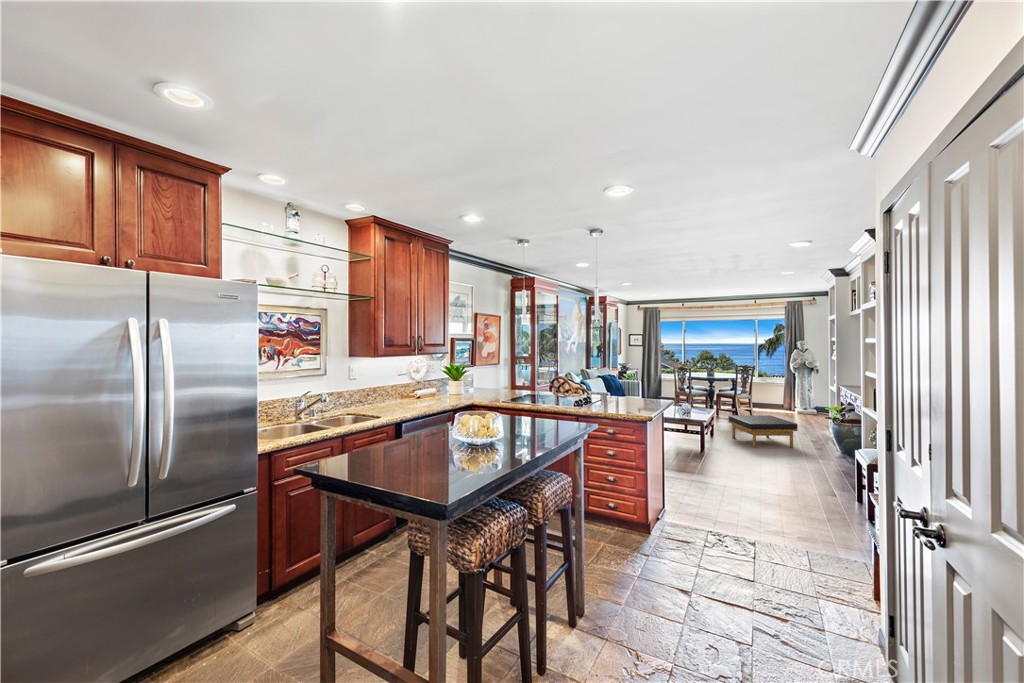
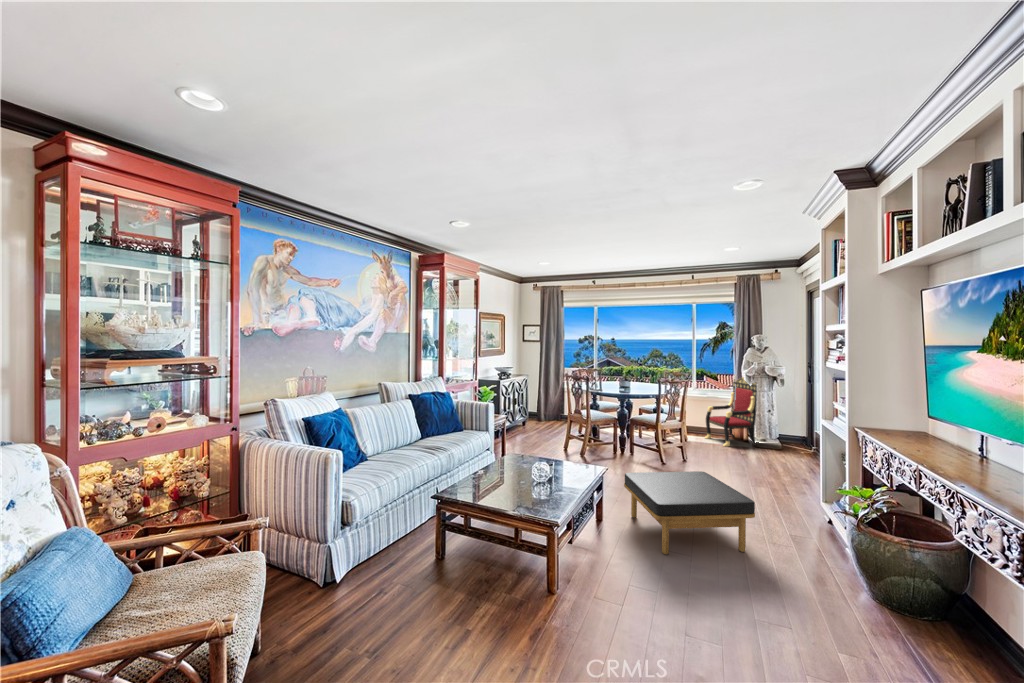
armchair: none [765,368,800,413] -> present [705,377,757,446]

